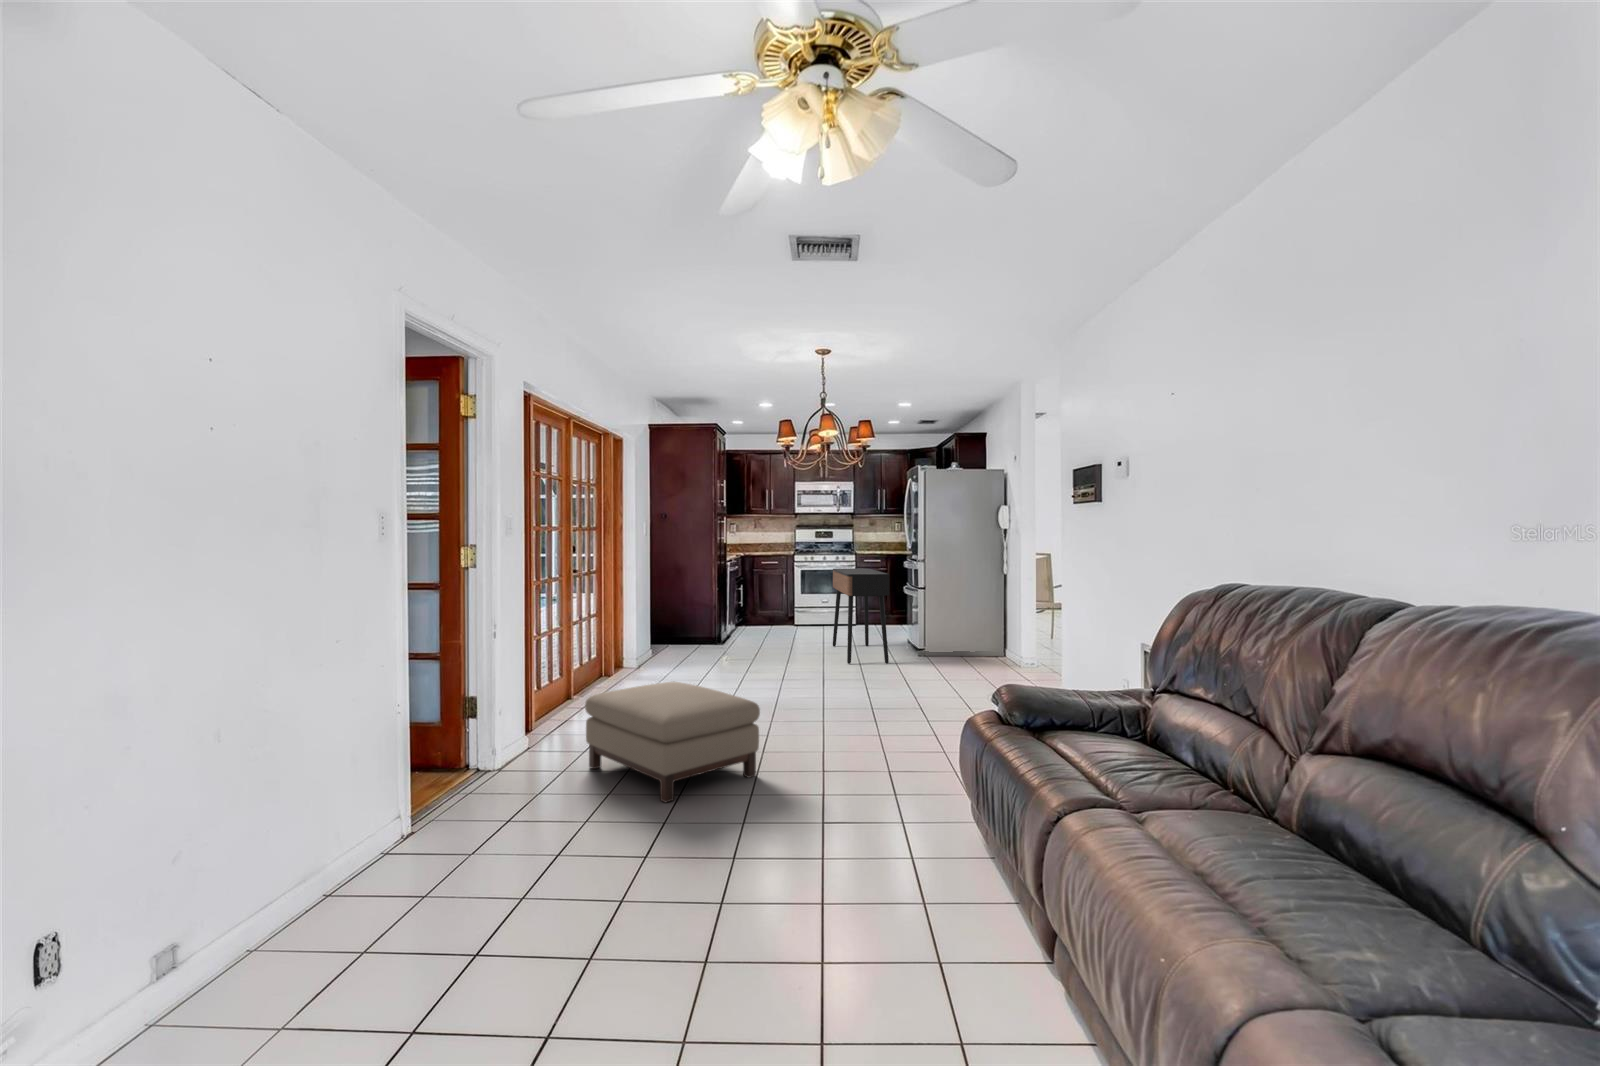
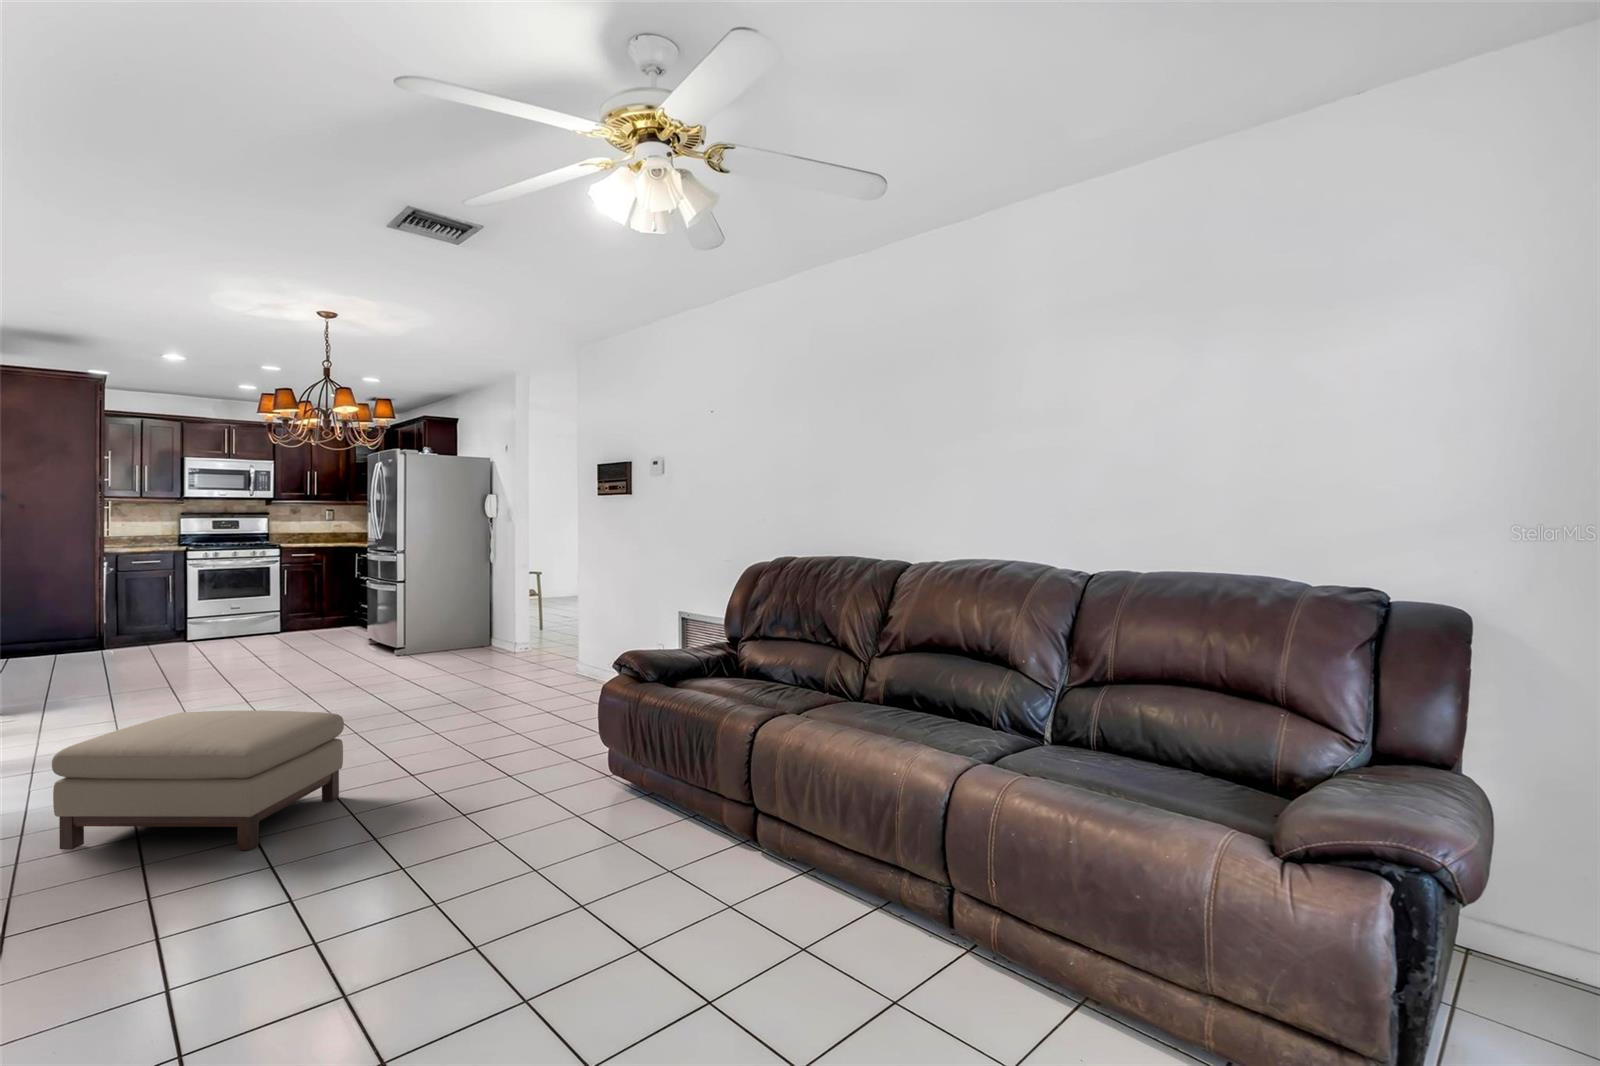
console table: present [833,568,889,664] -> none [275,563,372,673]

